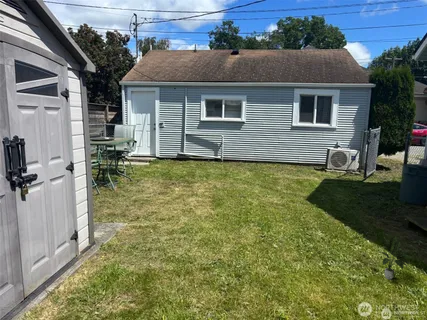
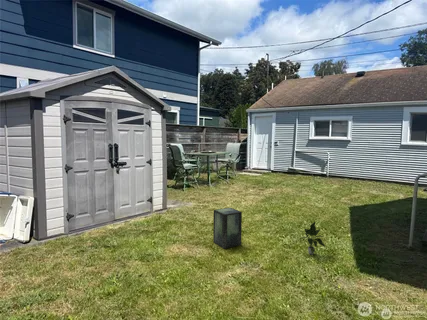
storage box: none [265,235,309,310] -> present [213,208,242,249]

